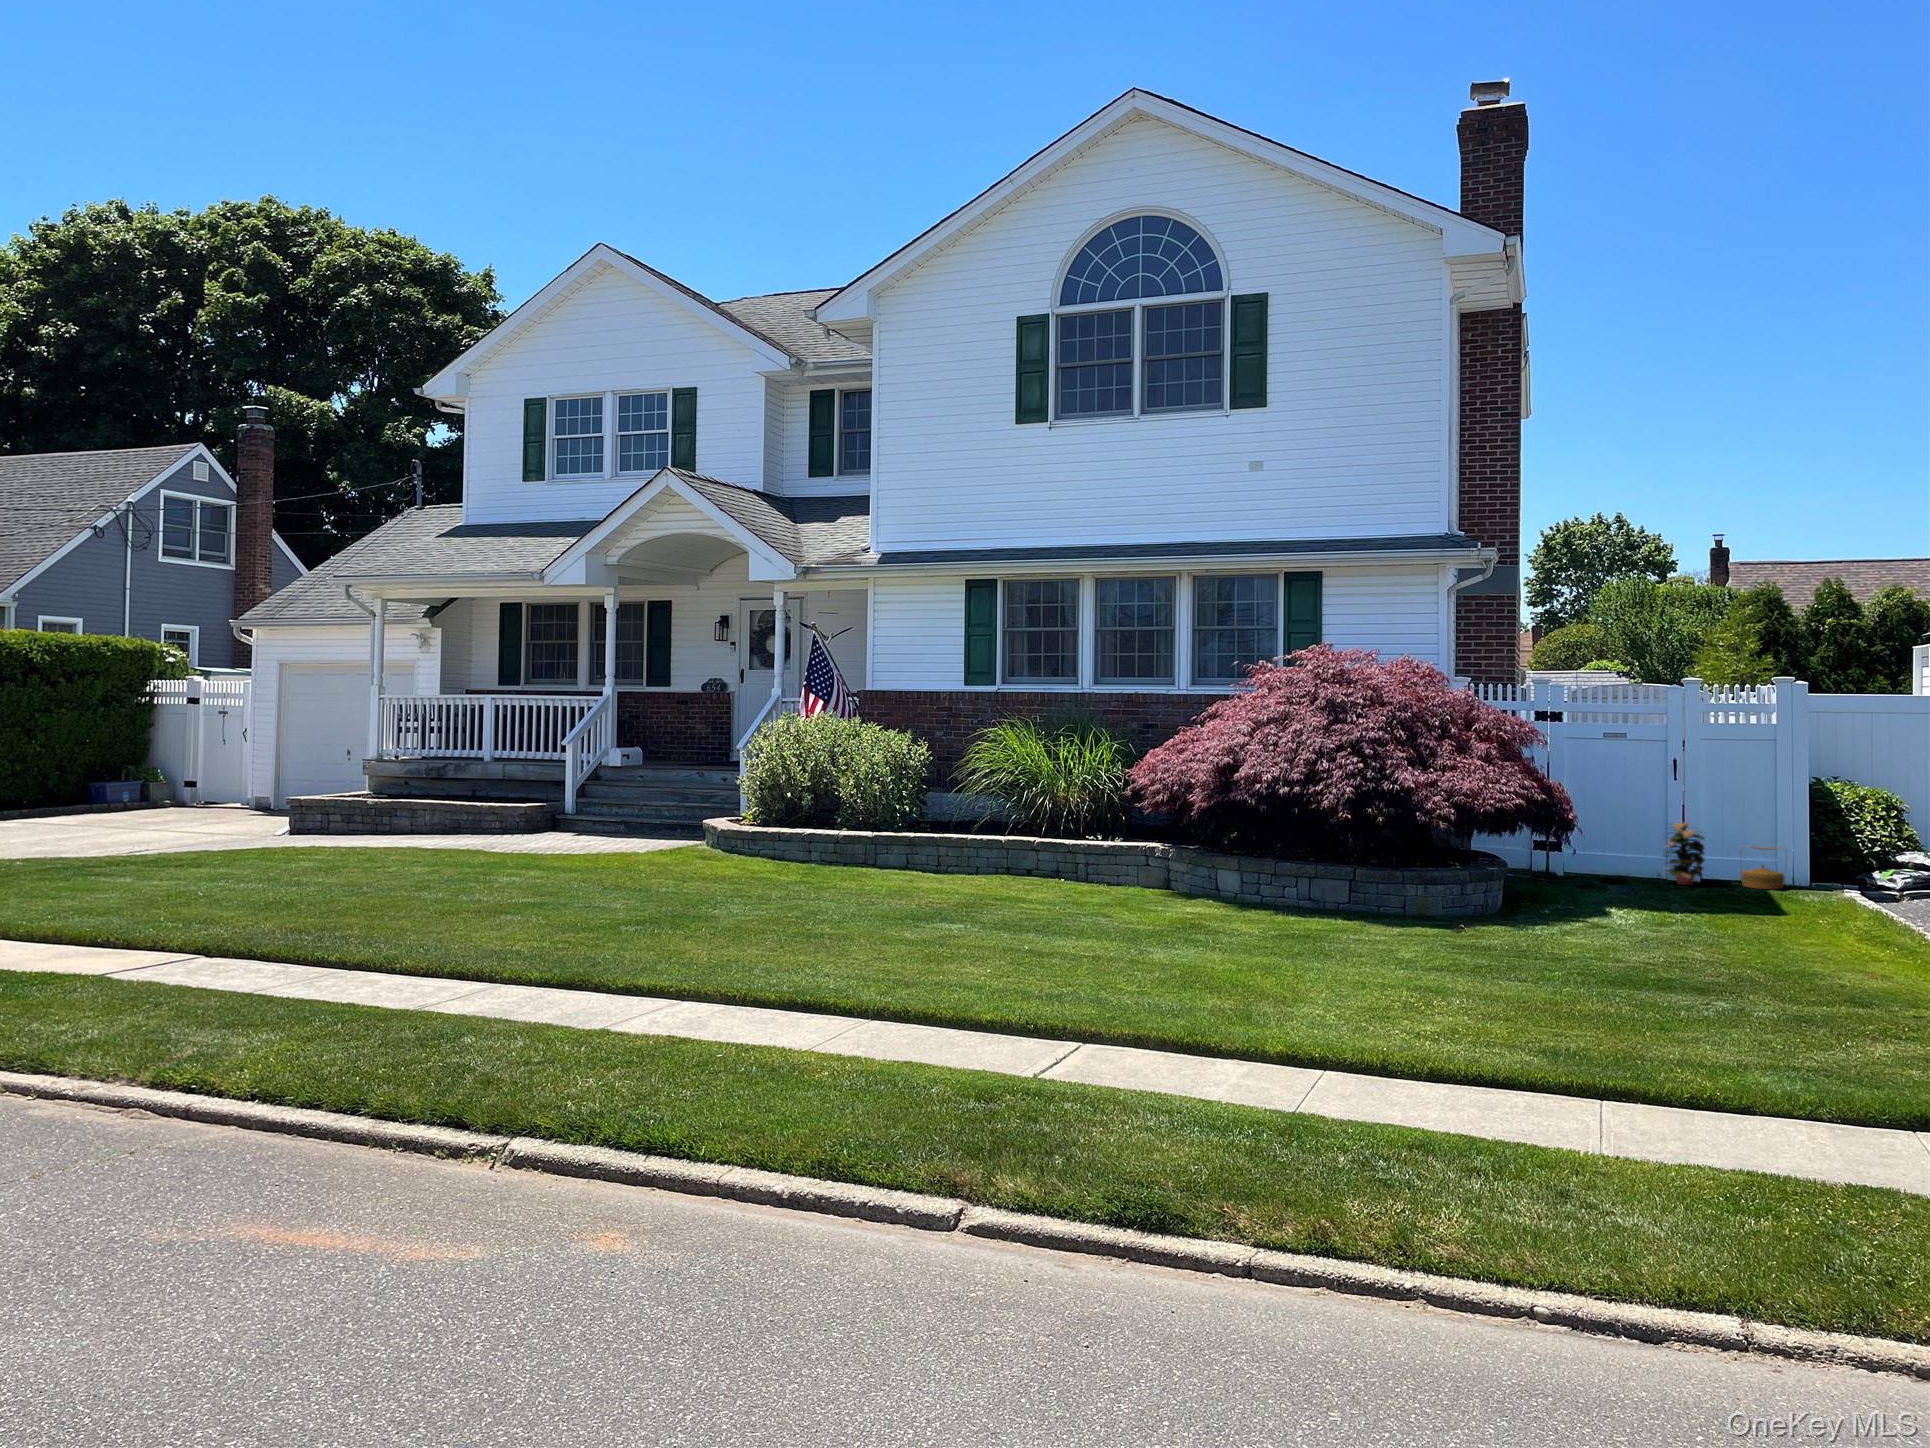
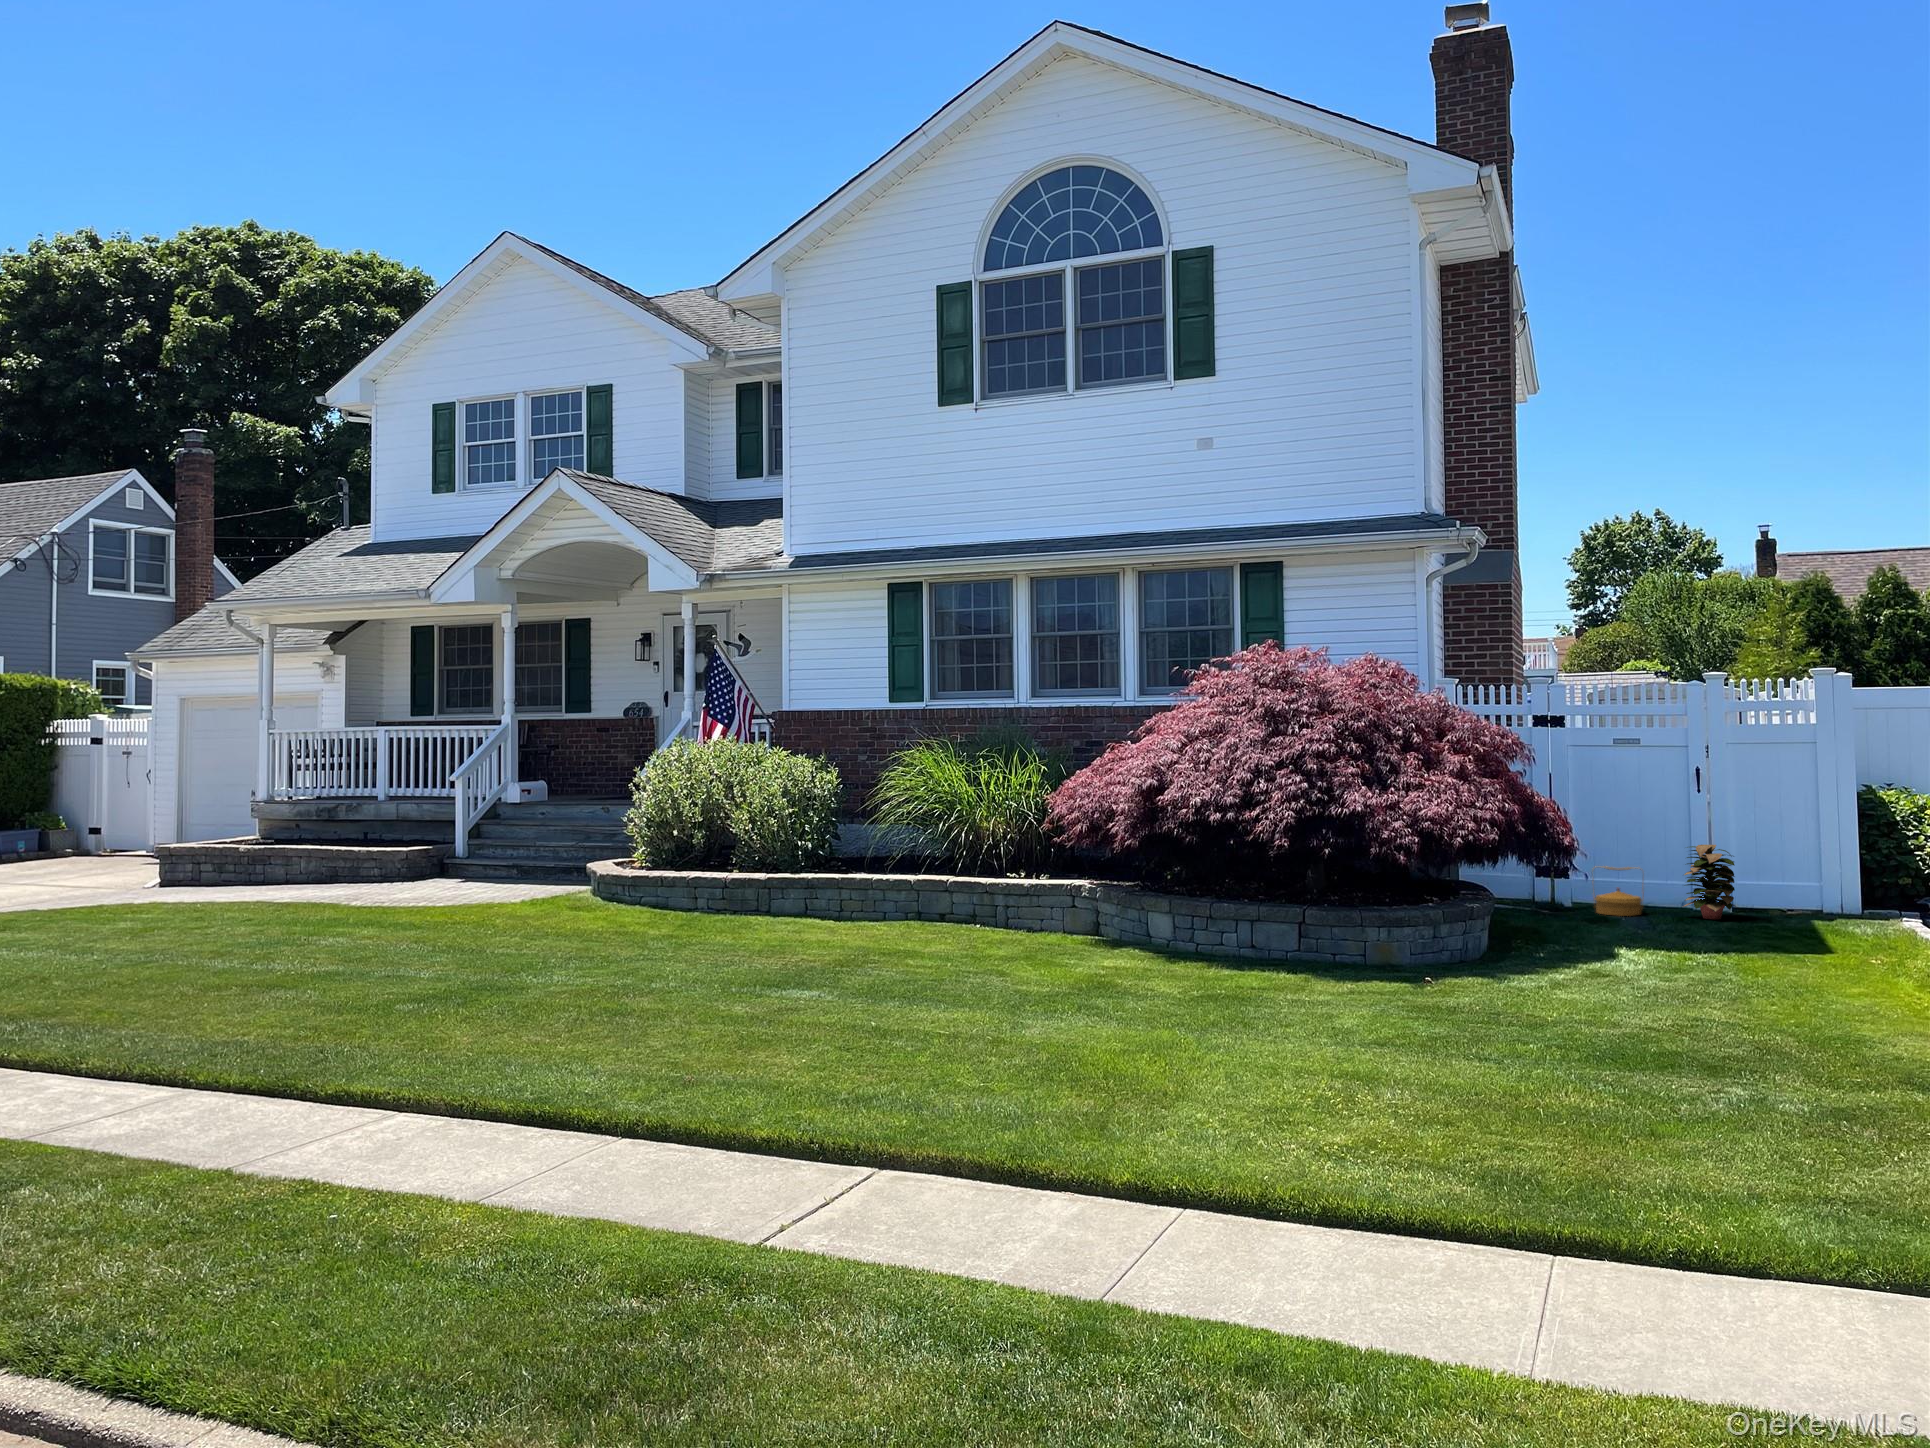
woven basket: present [1739,845,1785,889] -> present [1594,866,1644,916]

